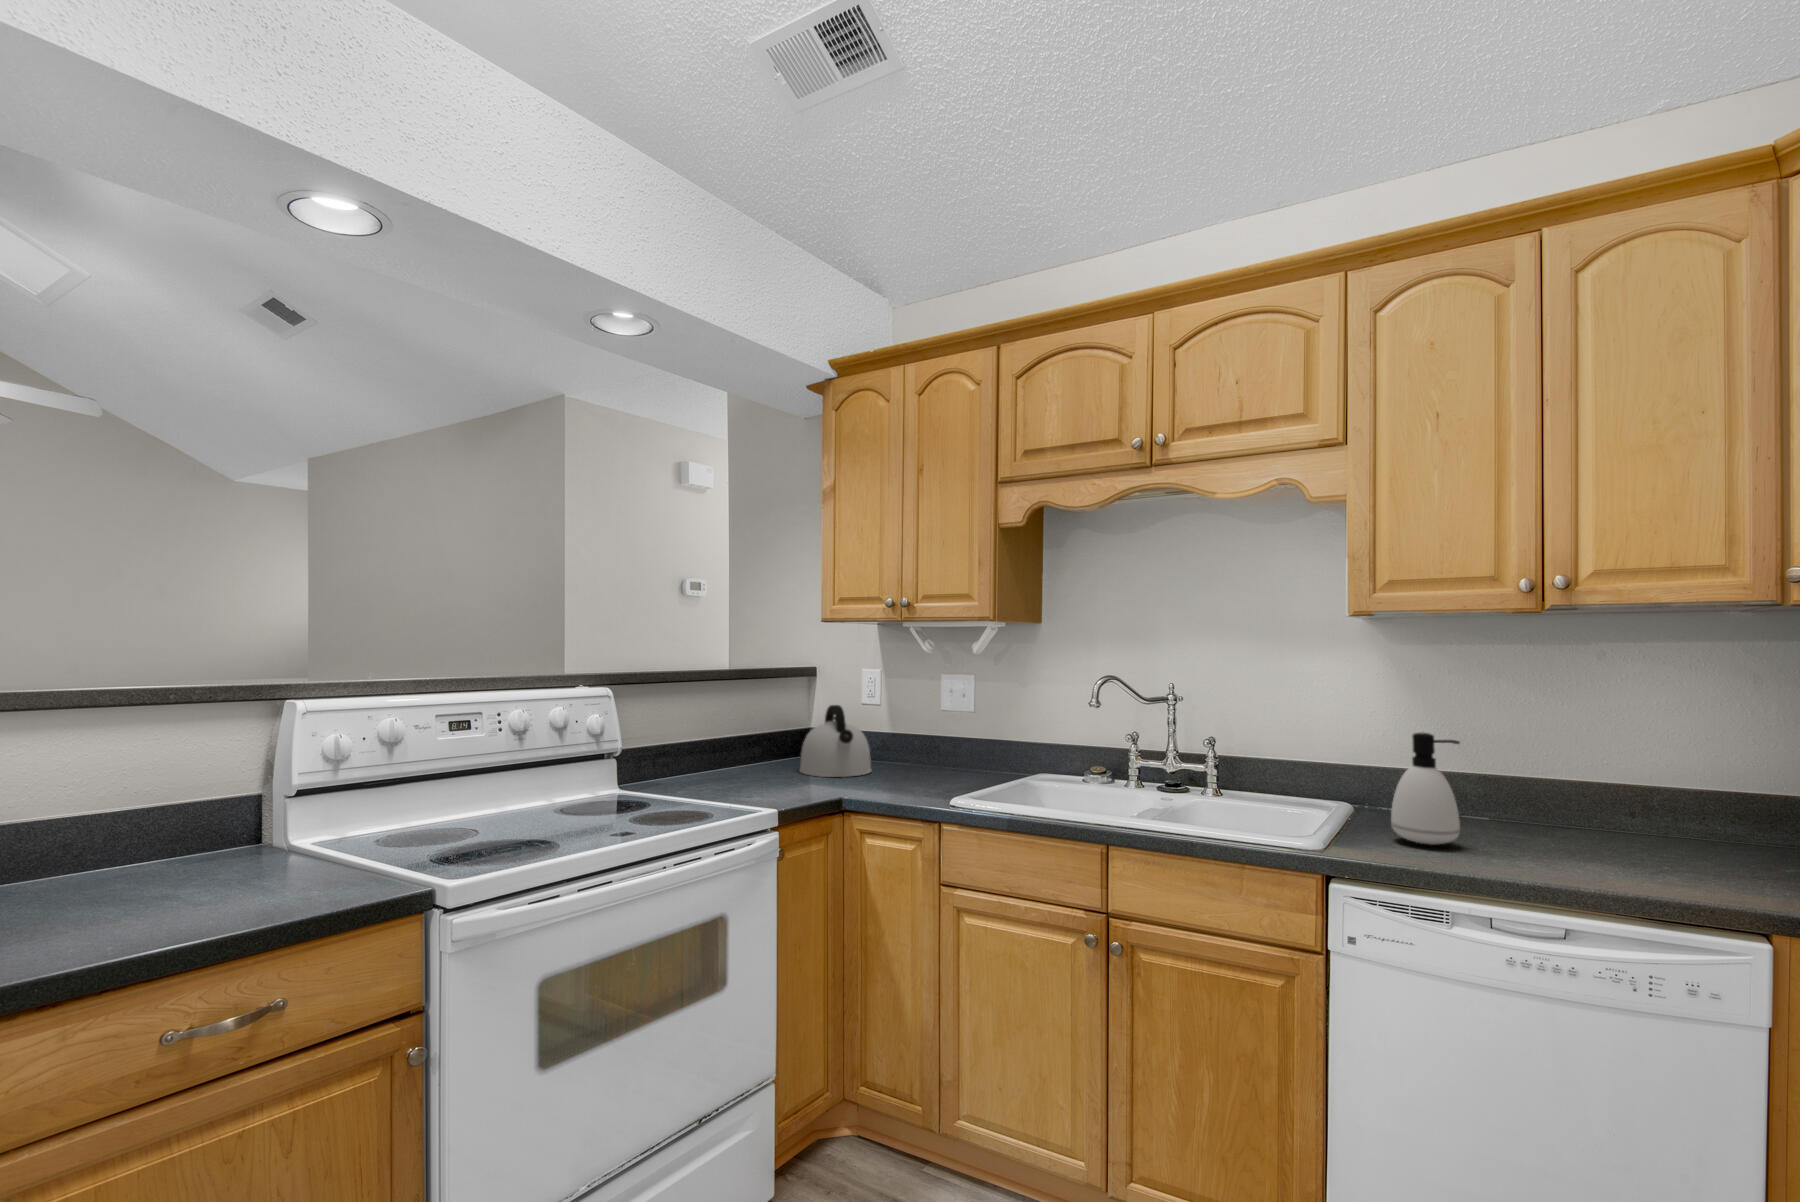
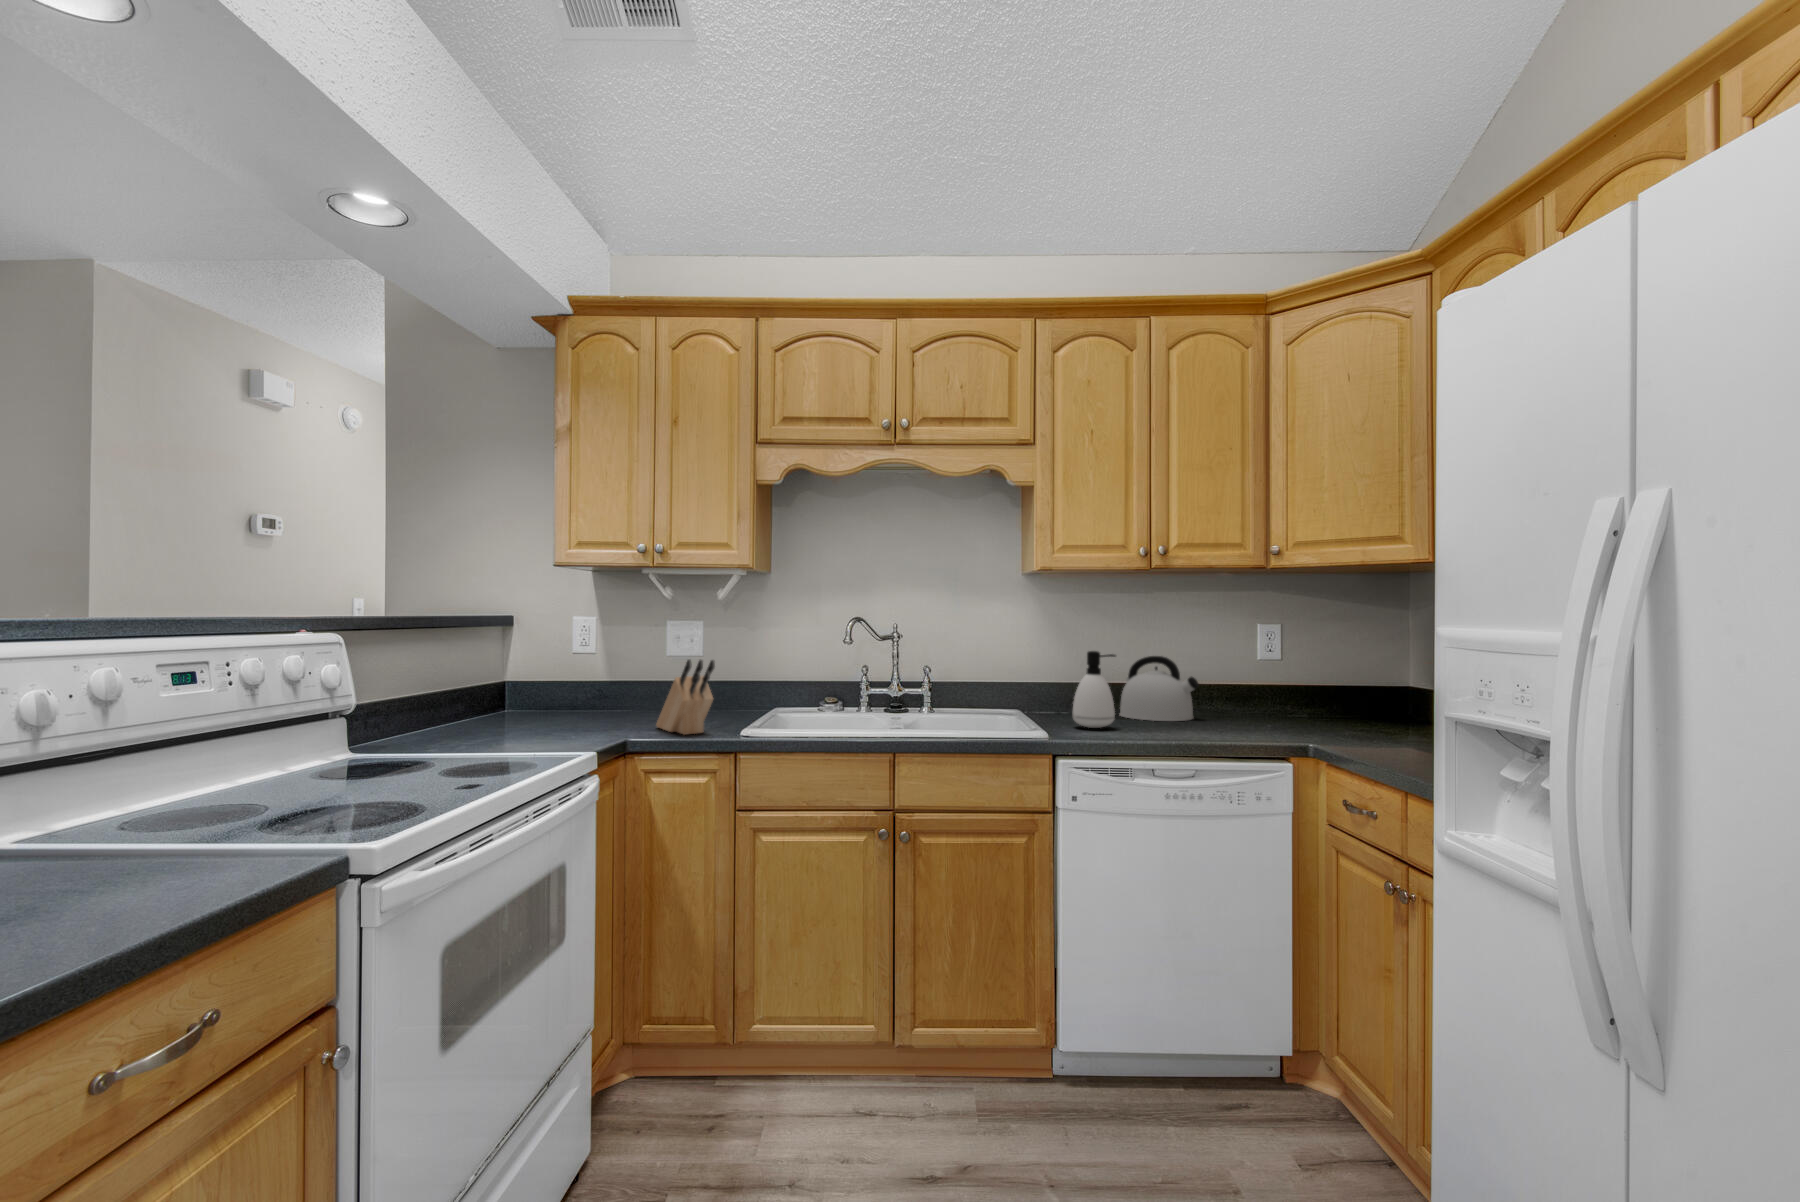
kettle: present [799,705,871,777] -> present [1120,656,1199,721]
knife block: none [891,717,929,796] -> present [656,659,715,735]

